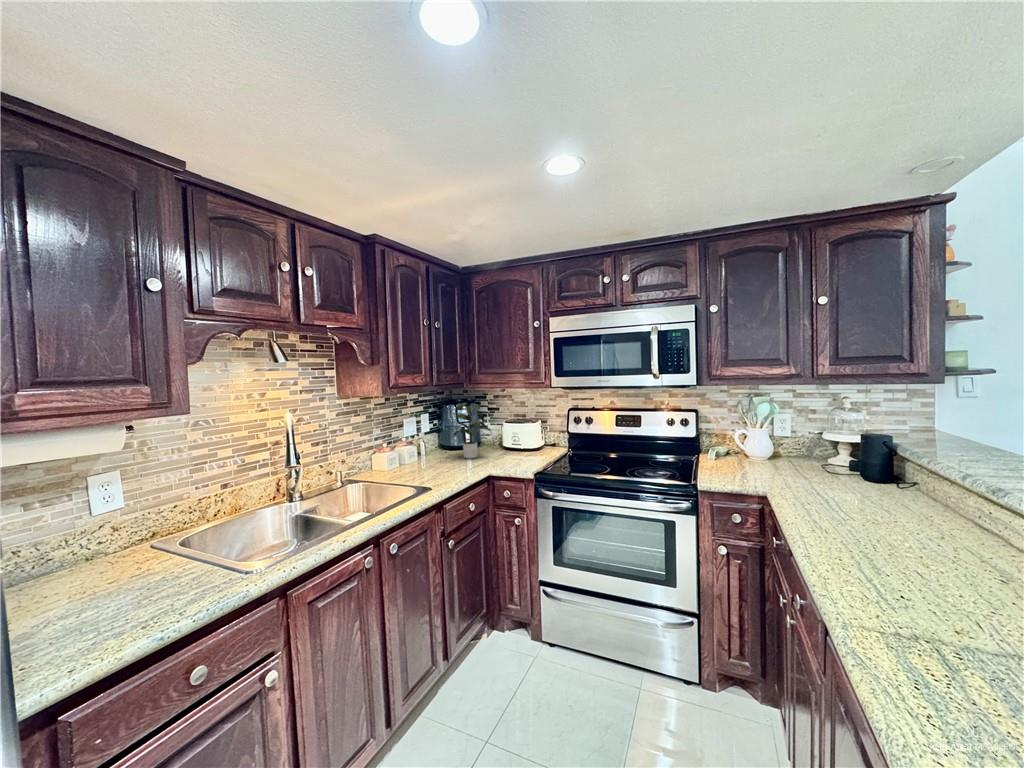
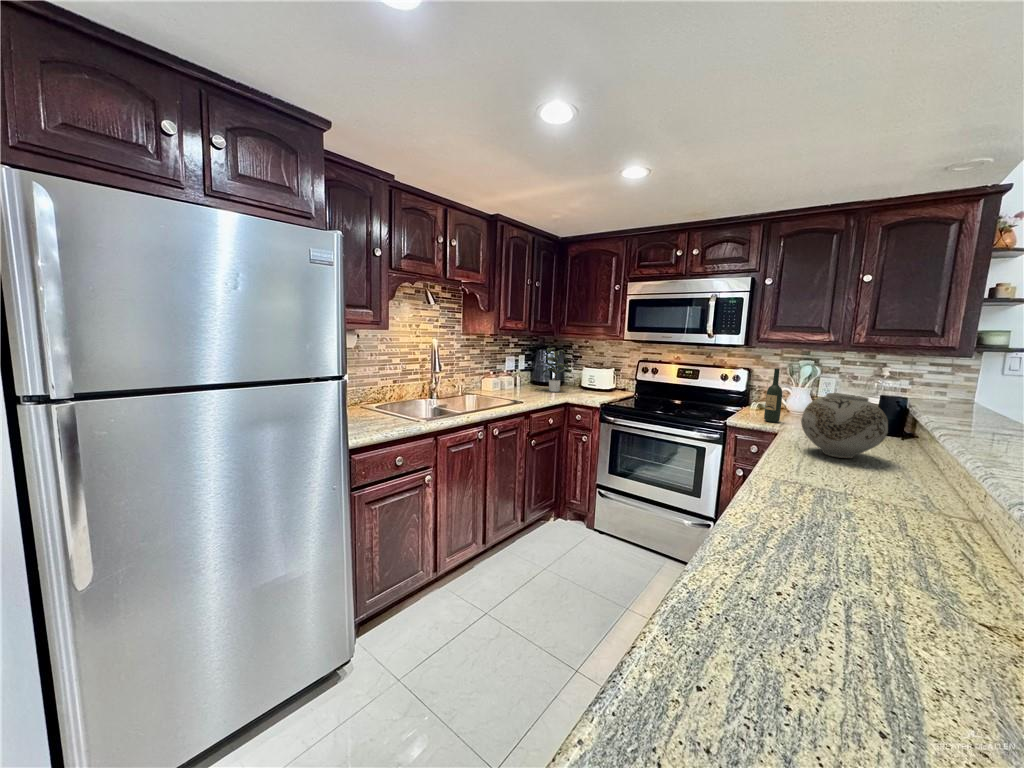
wine bottle: none [734,412,754,479] -> present [764,369,782,422]
vase: none [821,451,947,545] -> present [801,393,888,458]

